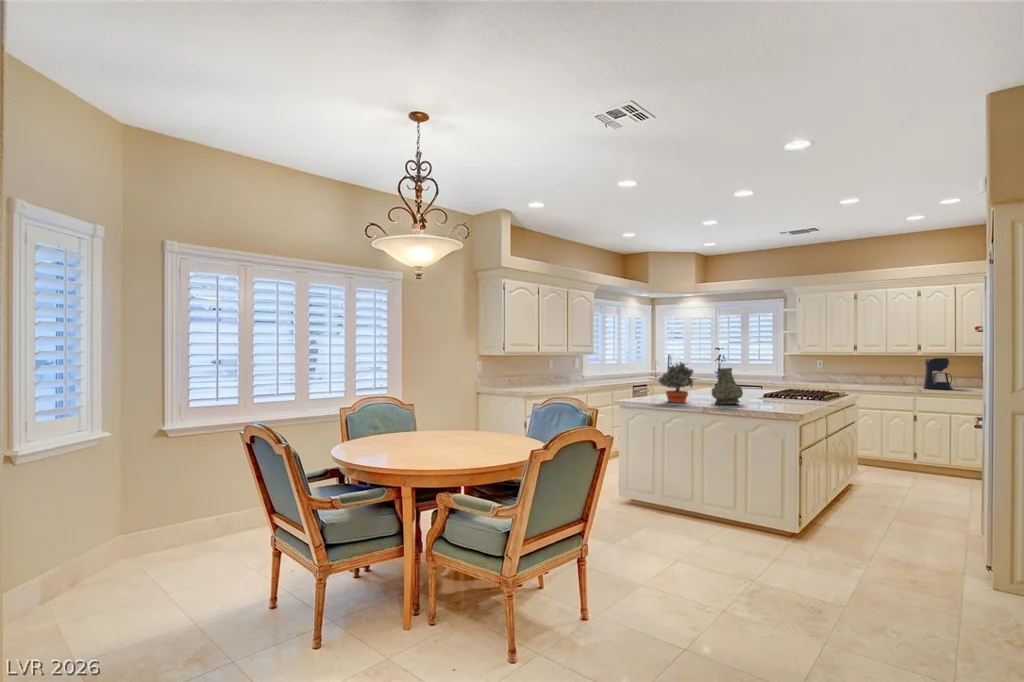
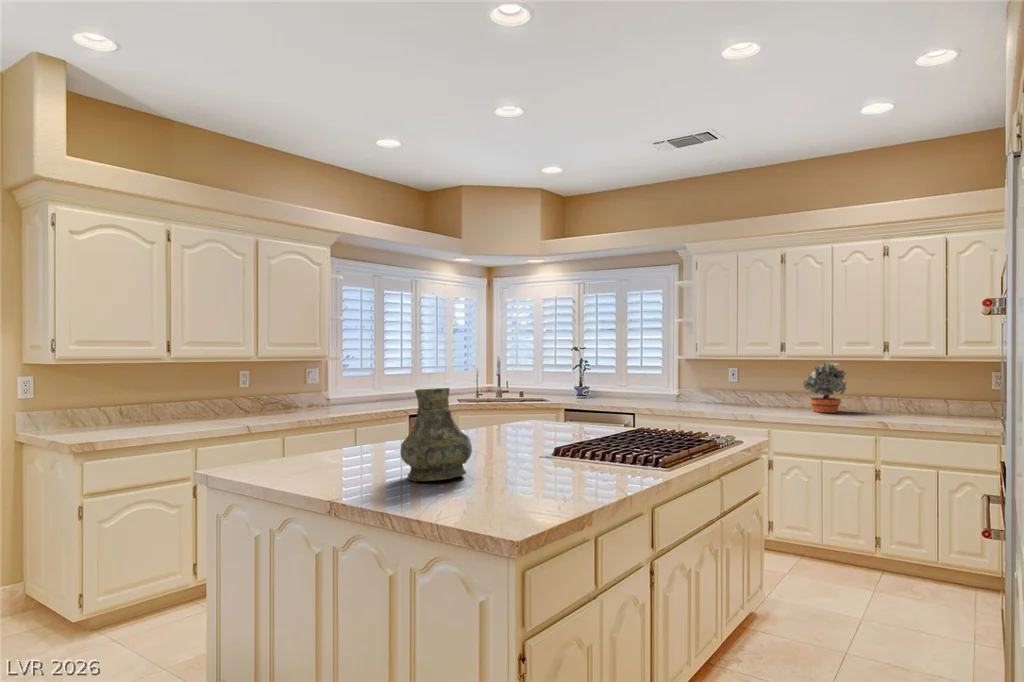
coffee maker: present [923,358,952,389] -> none [892,364,941,421]
potted plant: present [659,362,693,403] -> present [803,361,846,413]

